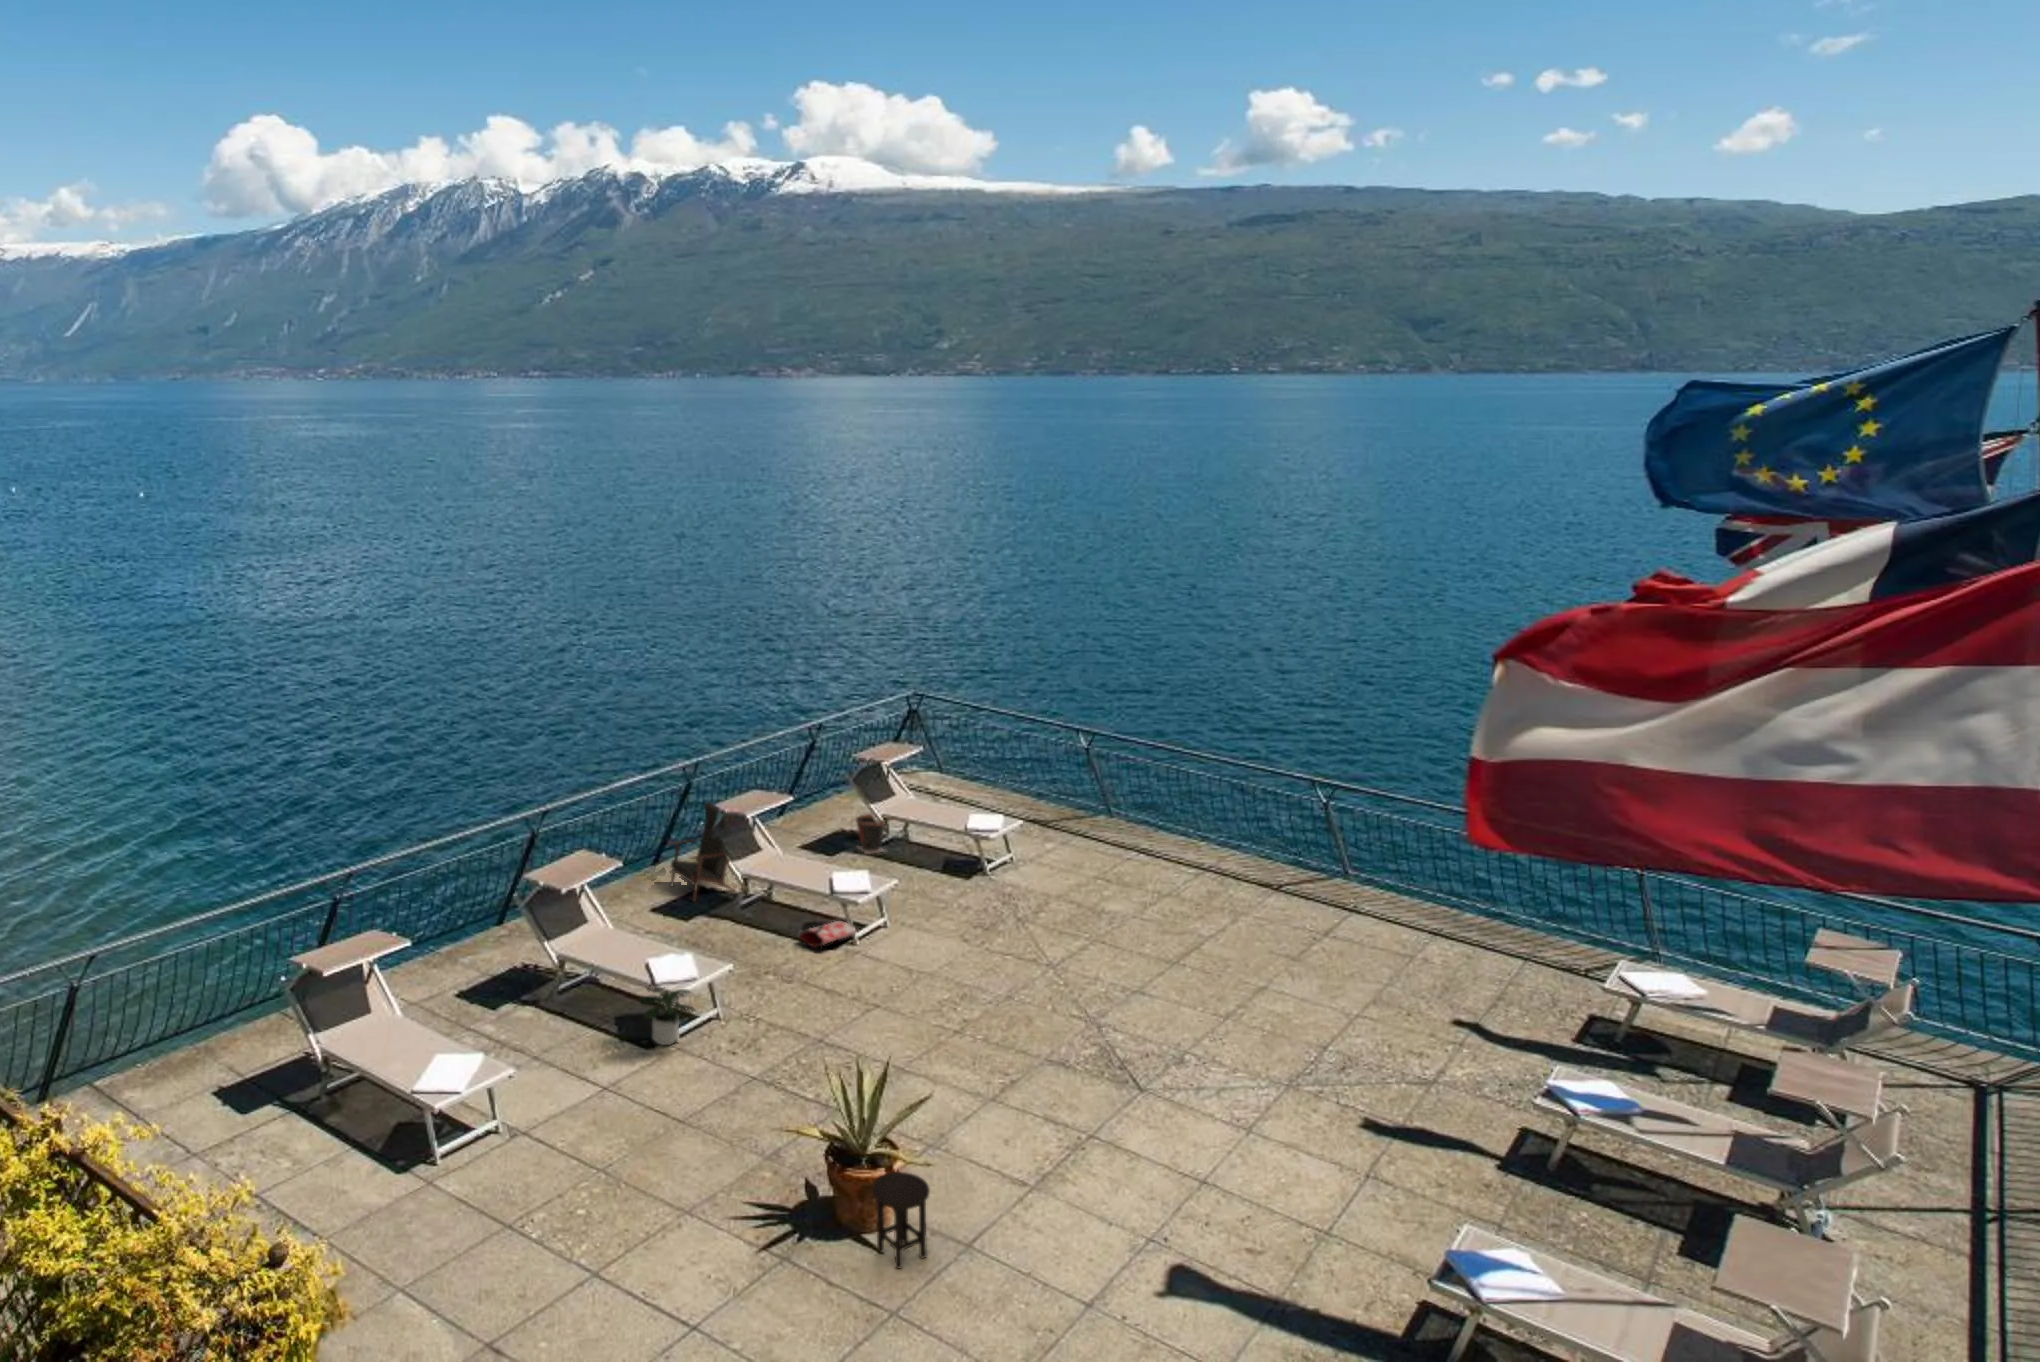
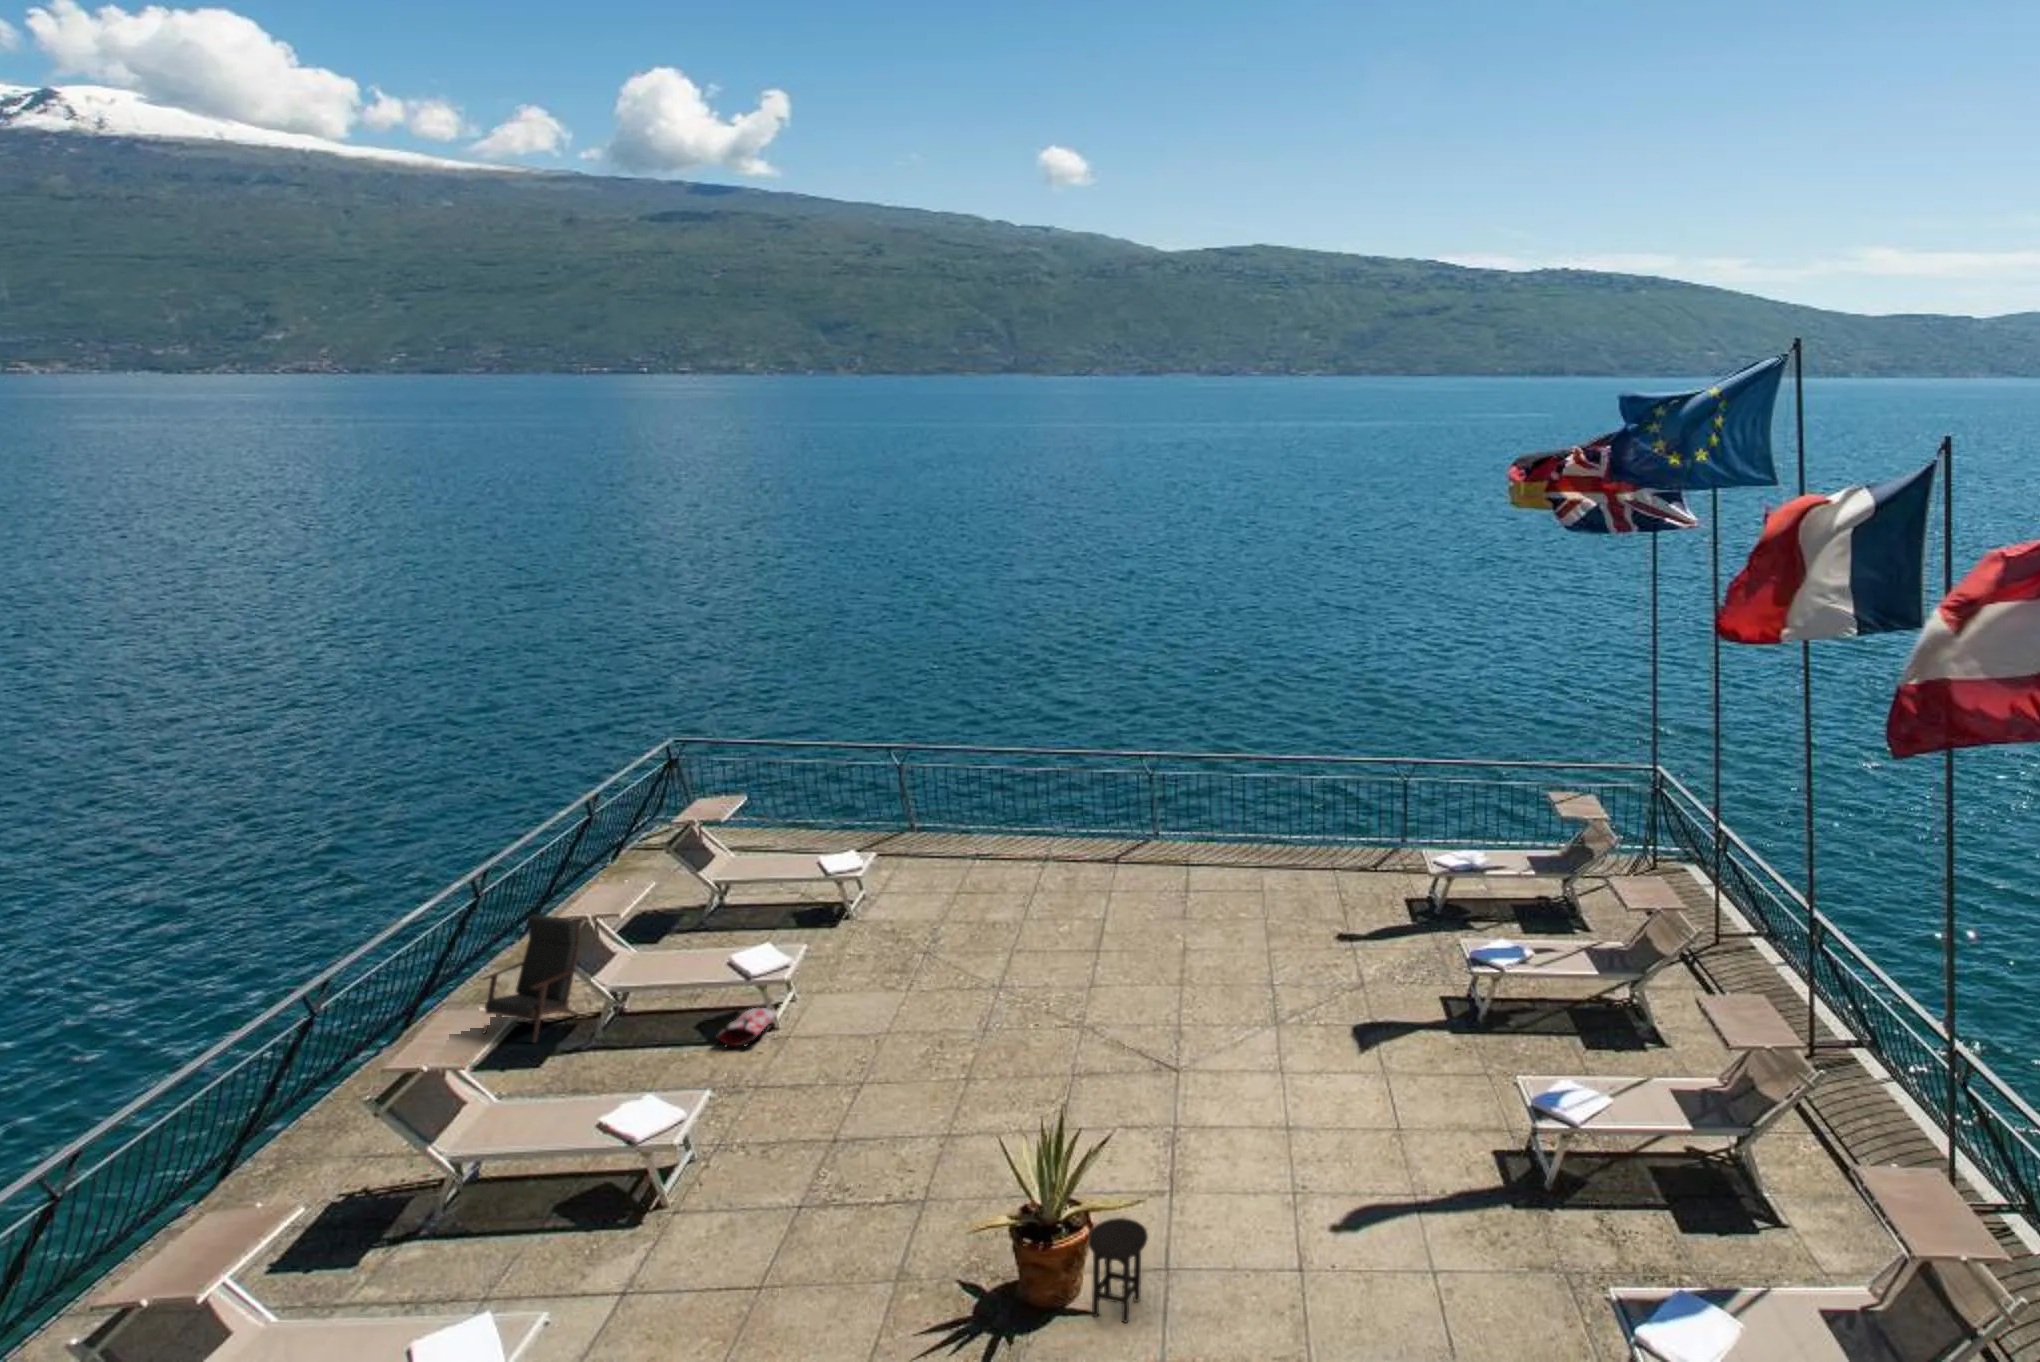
waste bin: present [856,814,885,854] -> none [685,887,726,933]
potted plant: present [639,985,695,1045] -> none [610,1135,699,1216]

